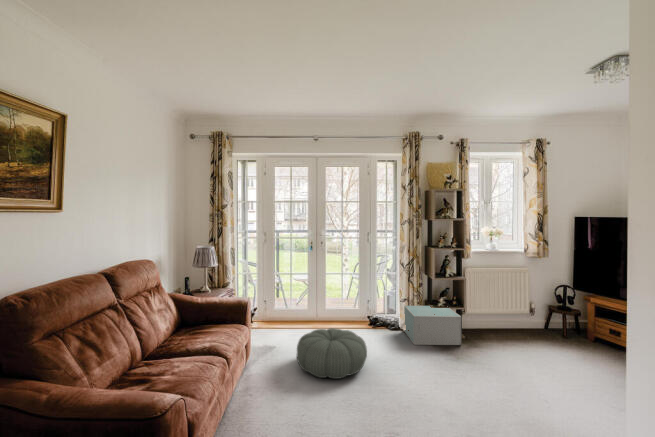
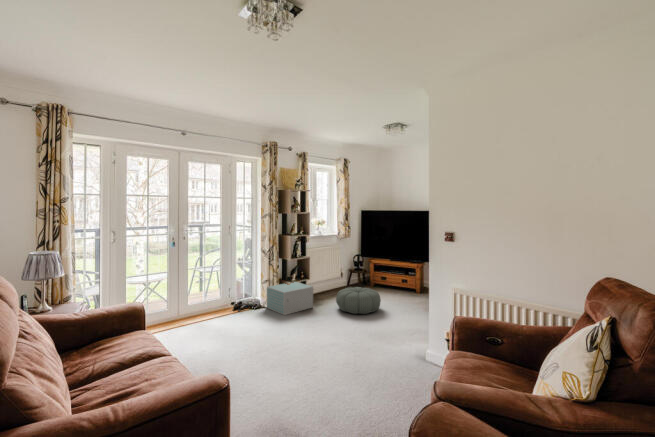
pouf: present [297,328,367,379] -> present [336,287,381,314]

